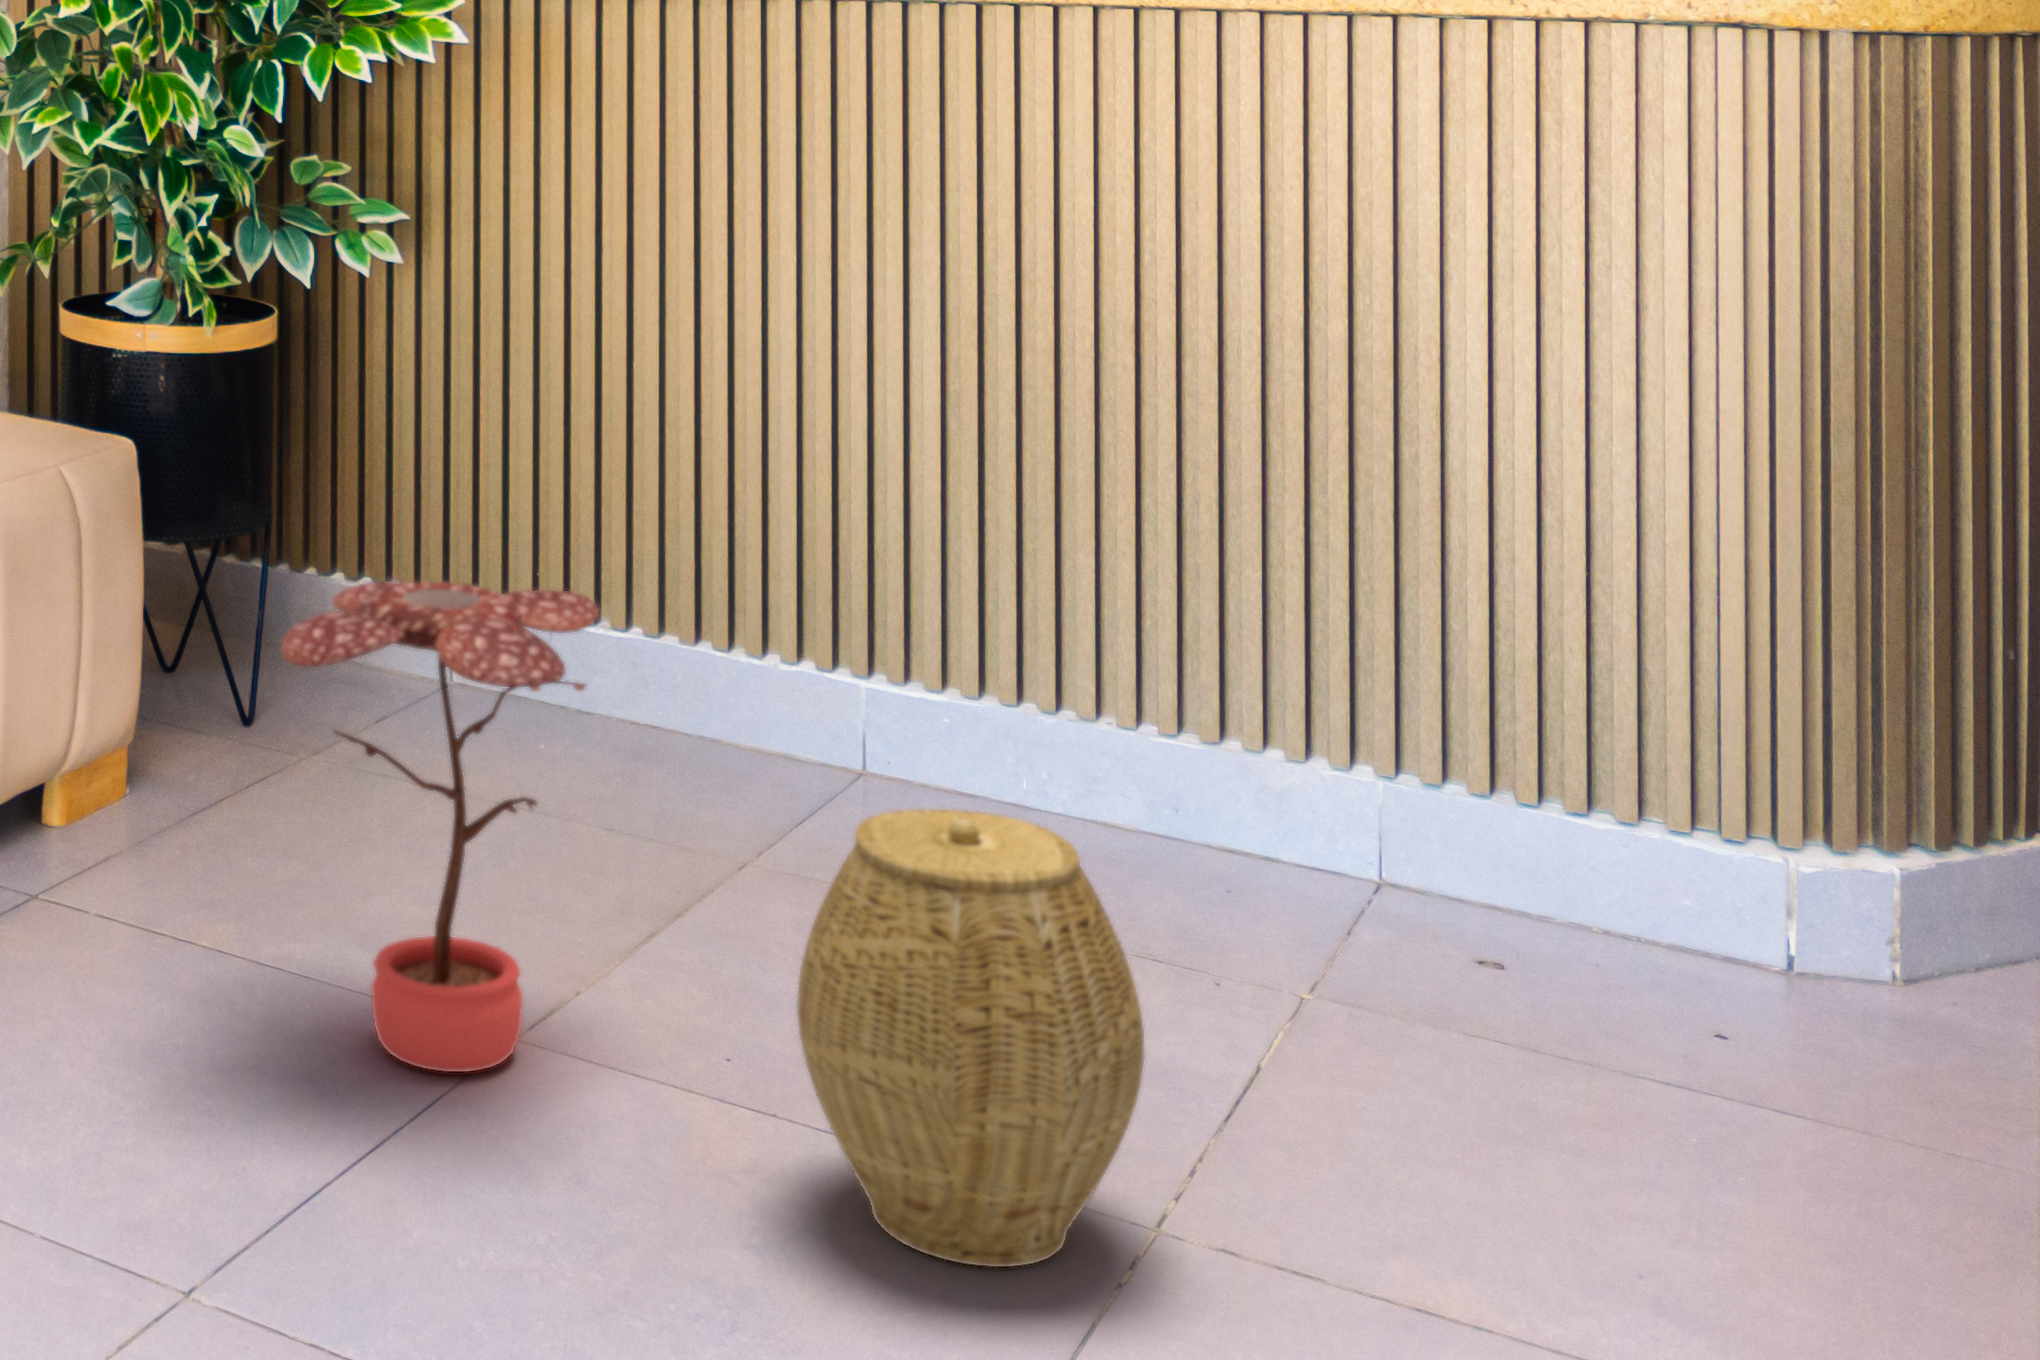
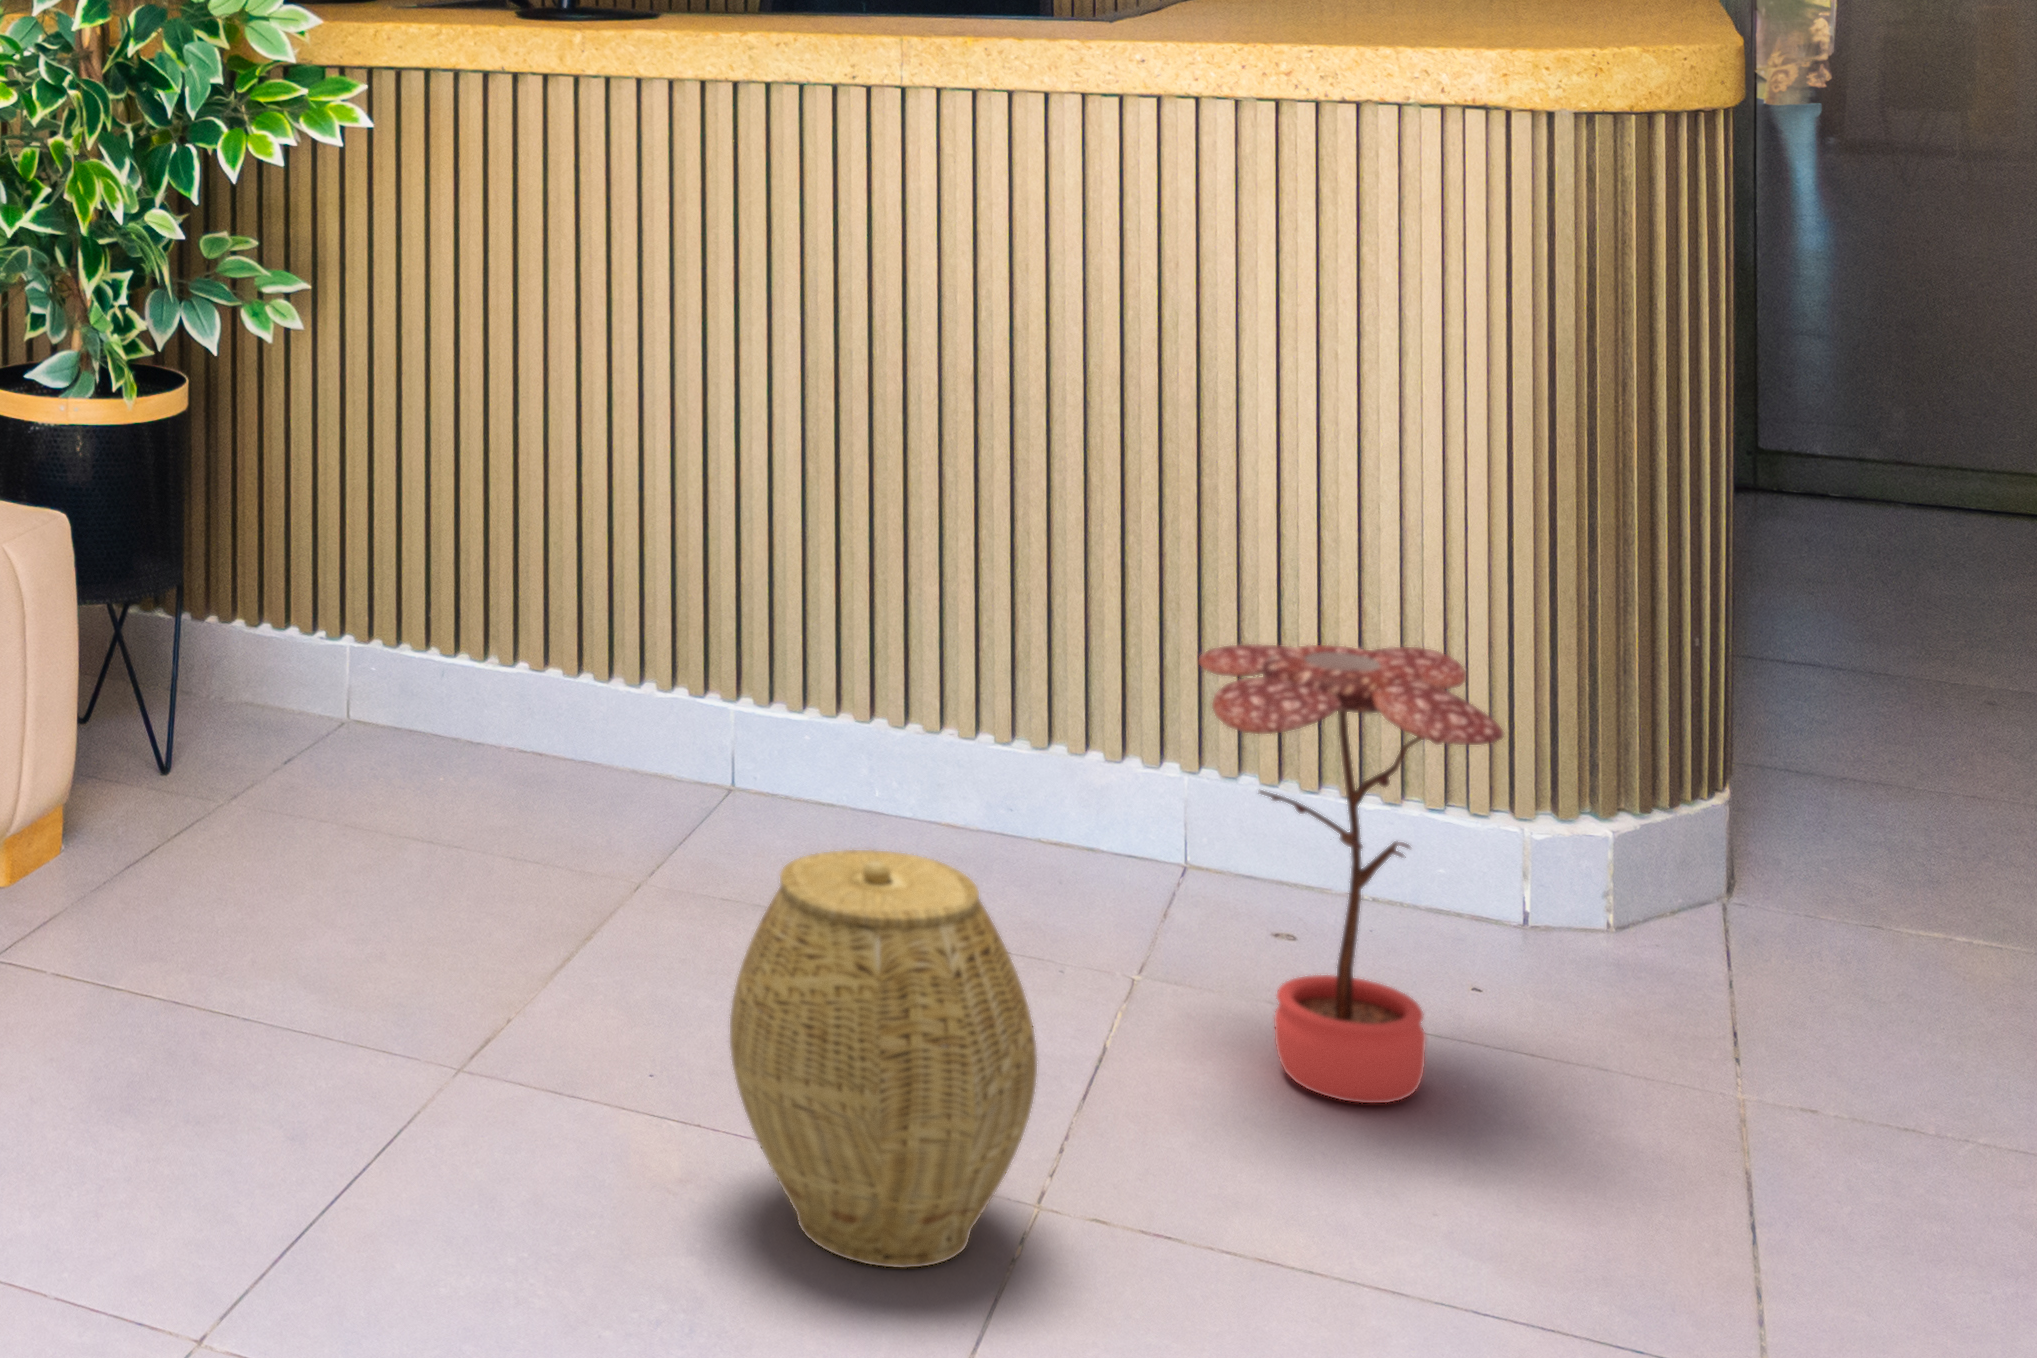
potted plant: present [281,581,599,1072] -> present [1199,644,1504,1103]

